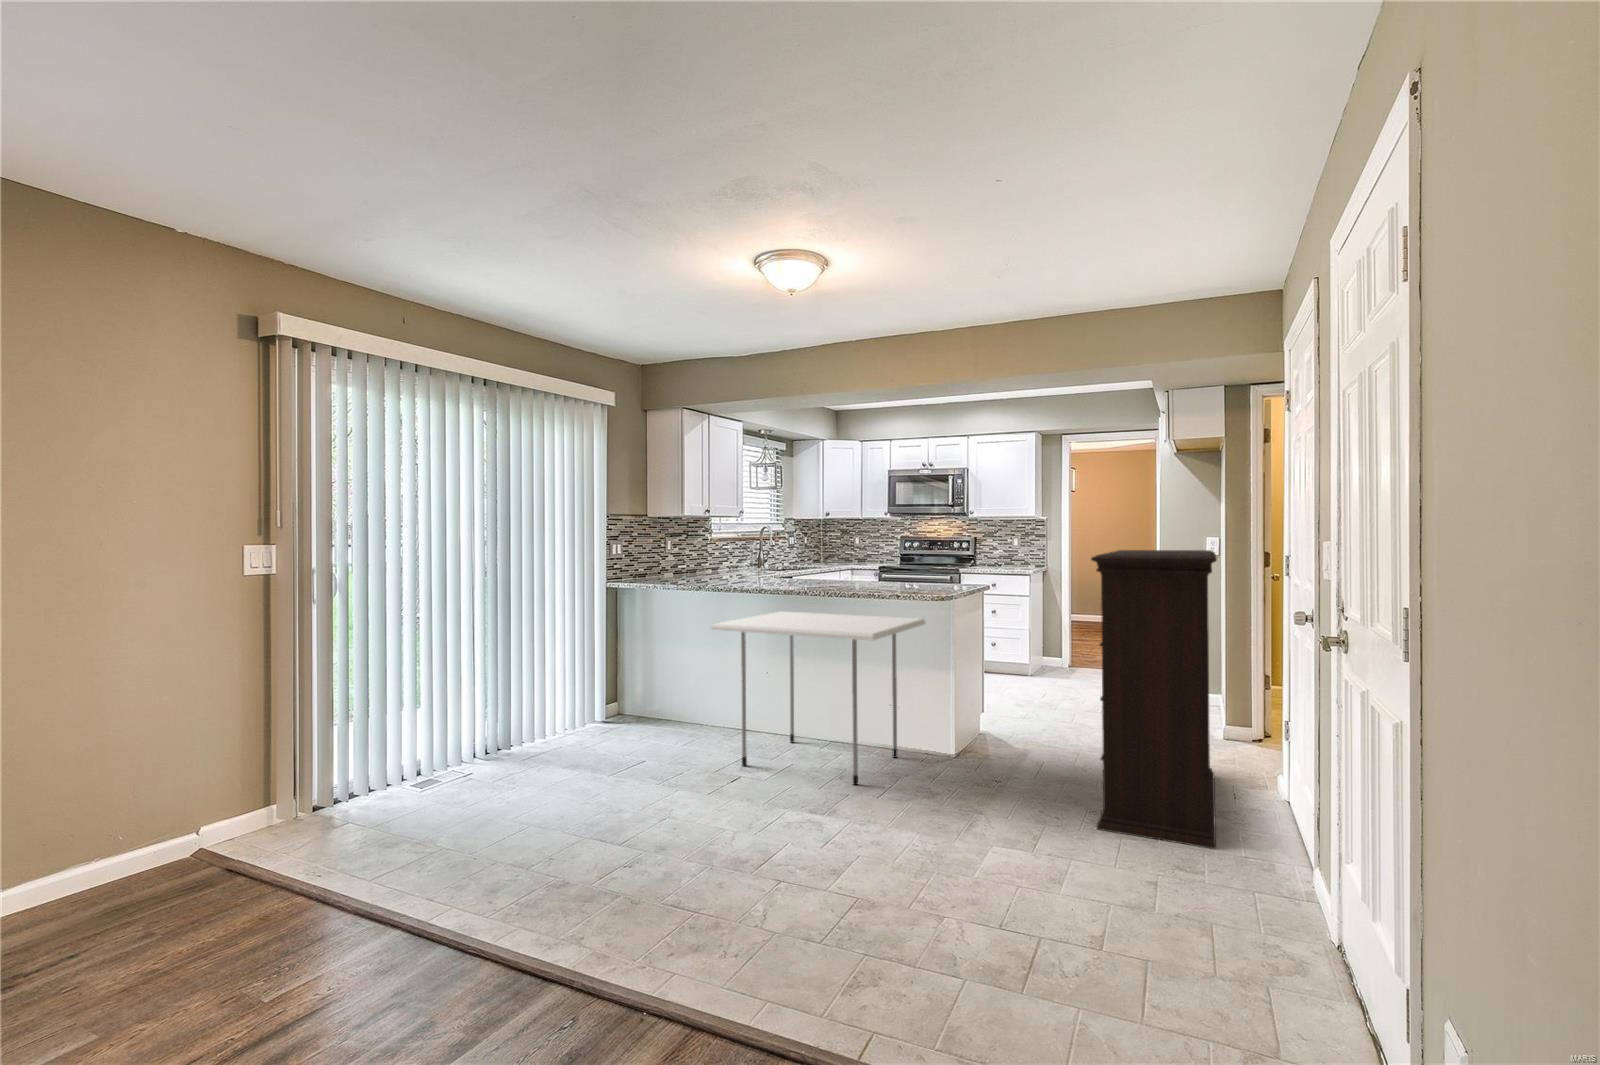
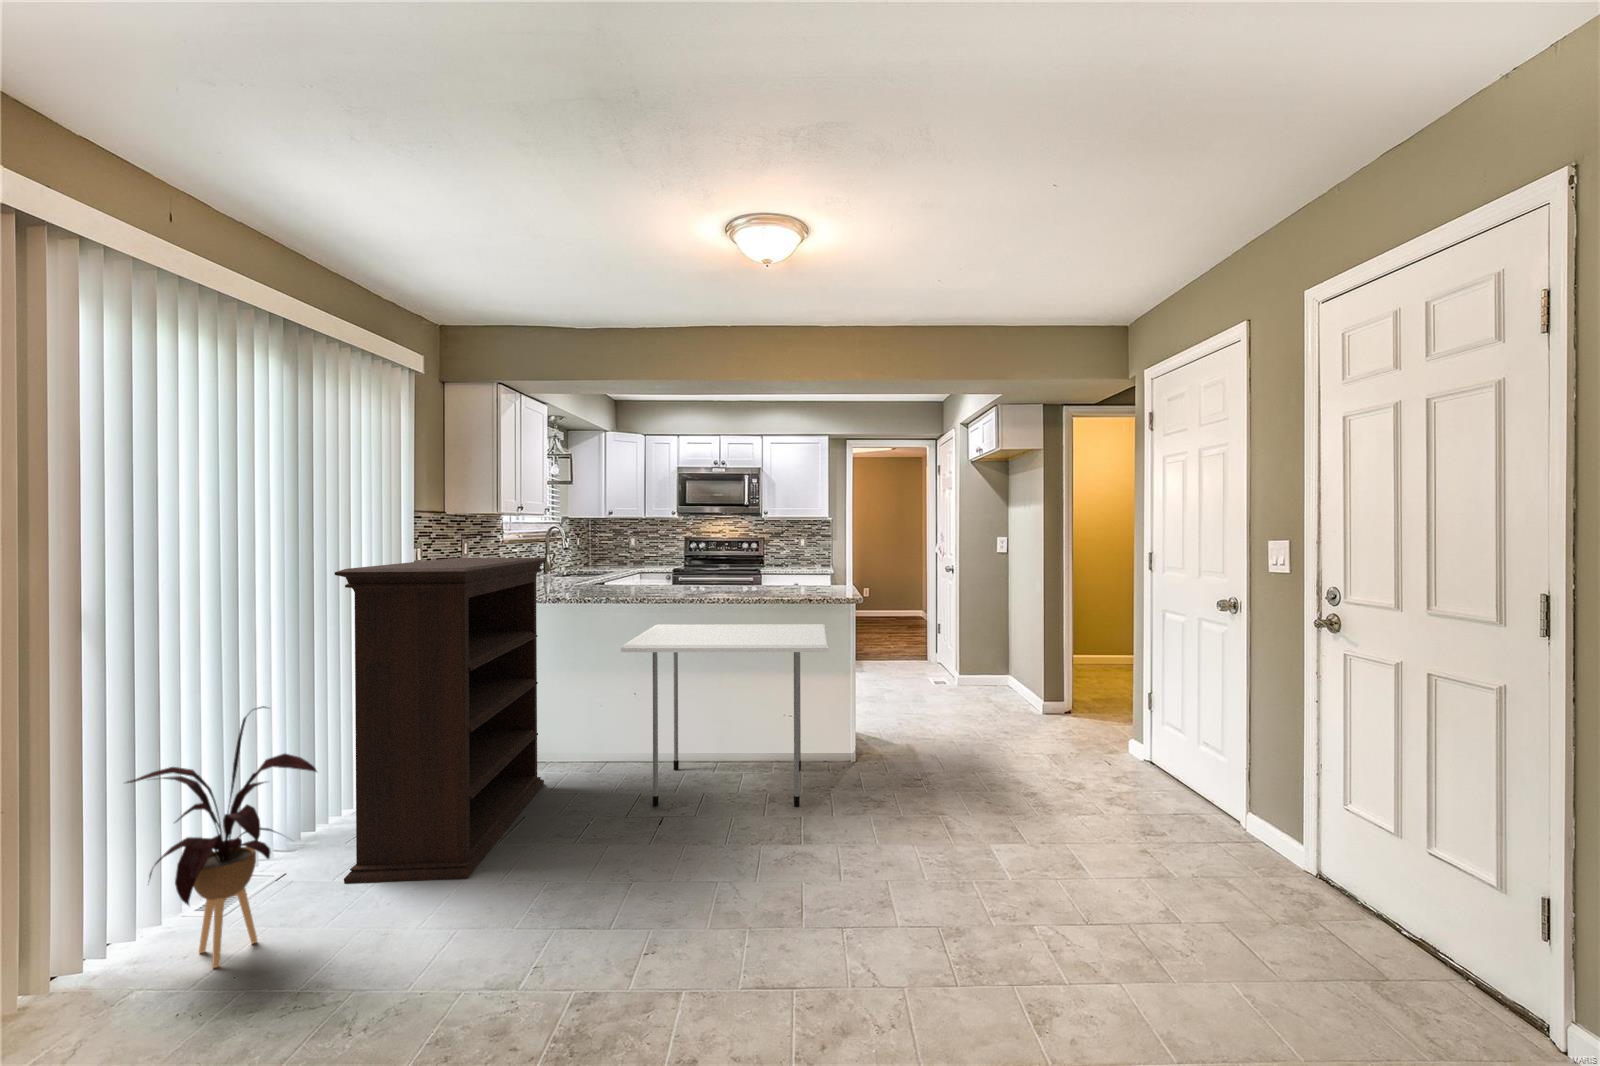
bookshelf: present [1091,550,1217,849] -> present [335,558,547,883]
house plant: none [355,643,451,808] -> present [127,706,317,968]

